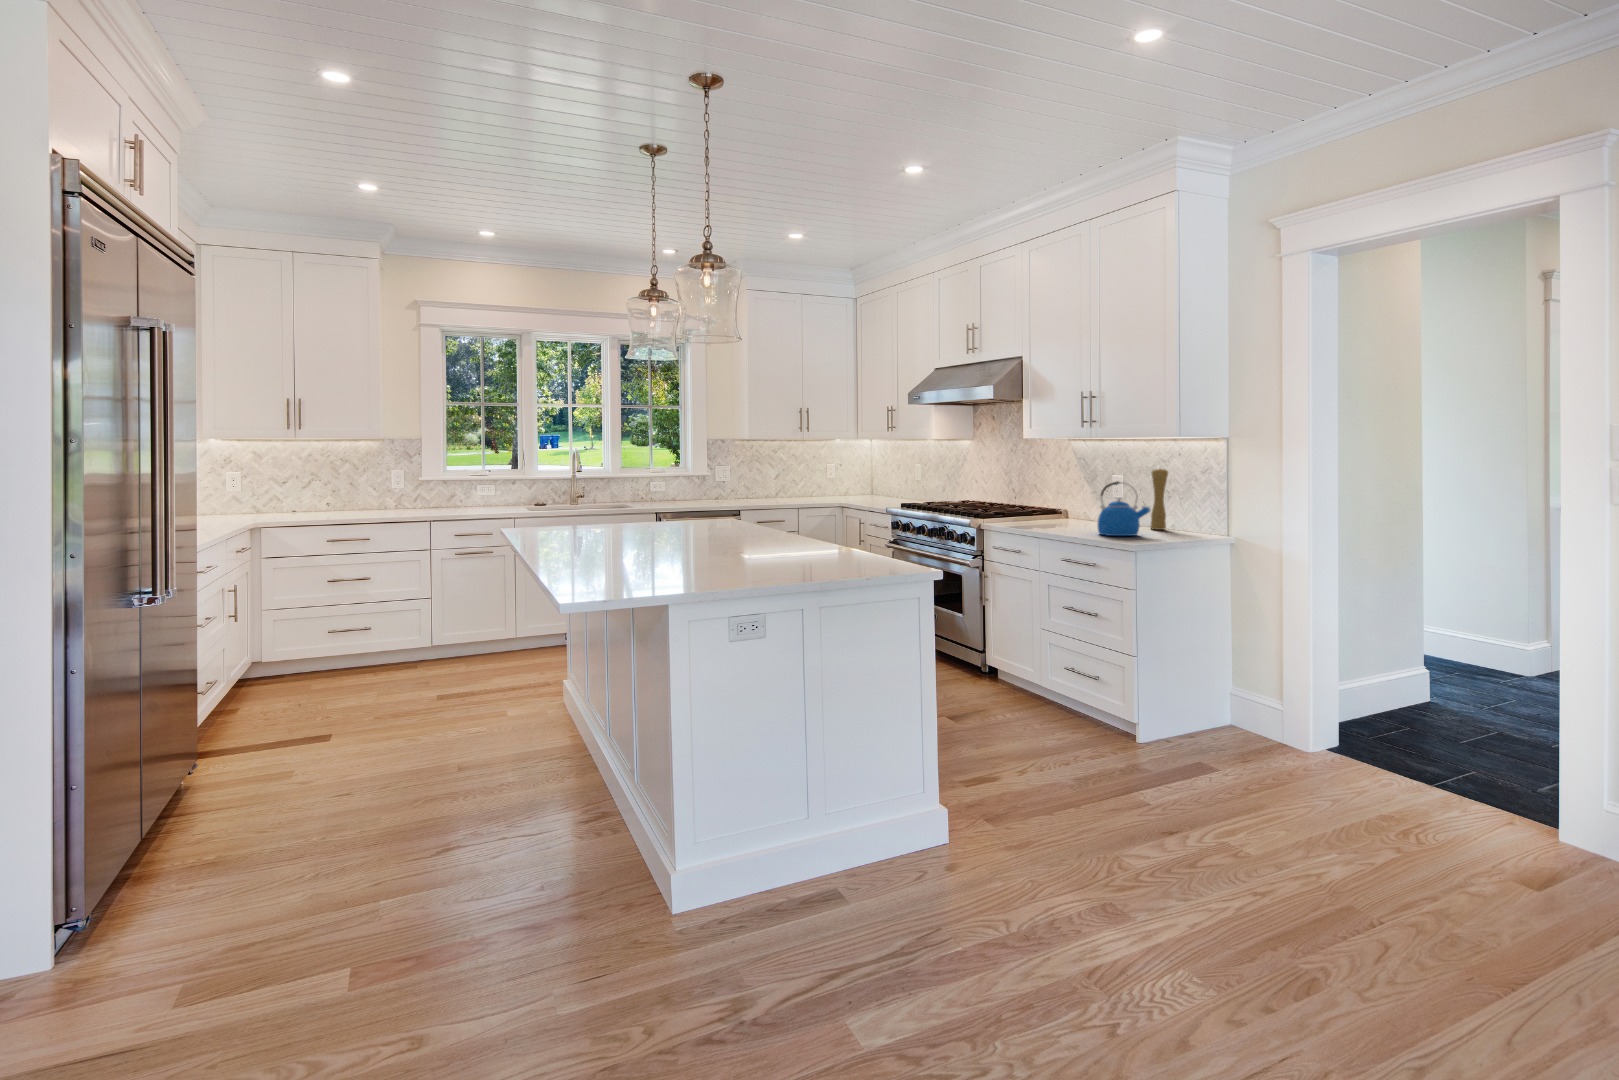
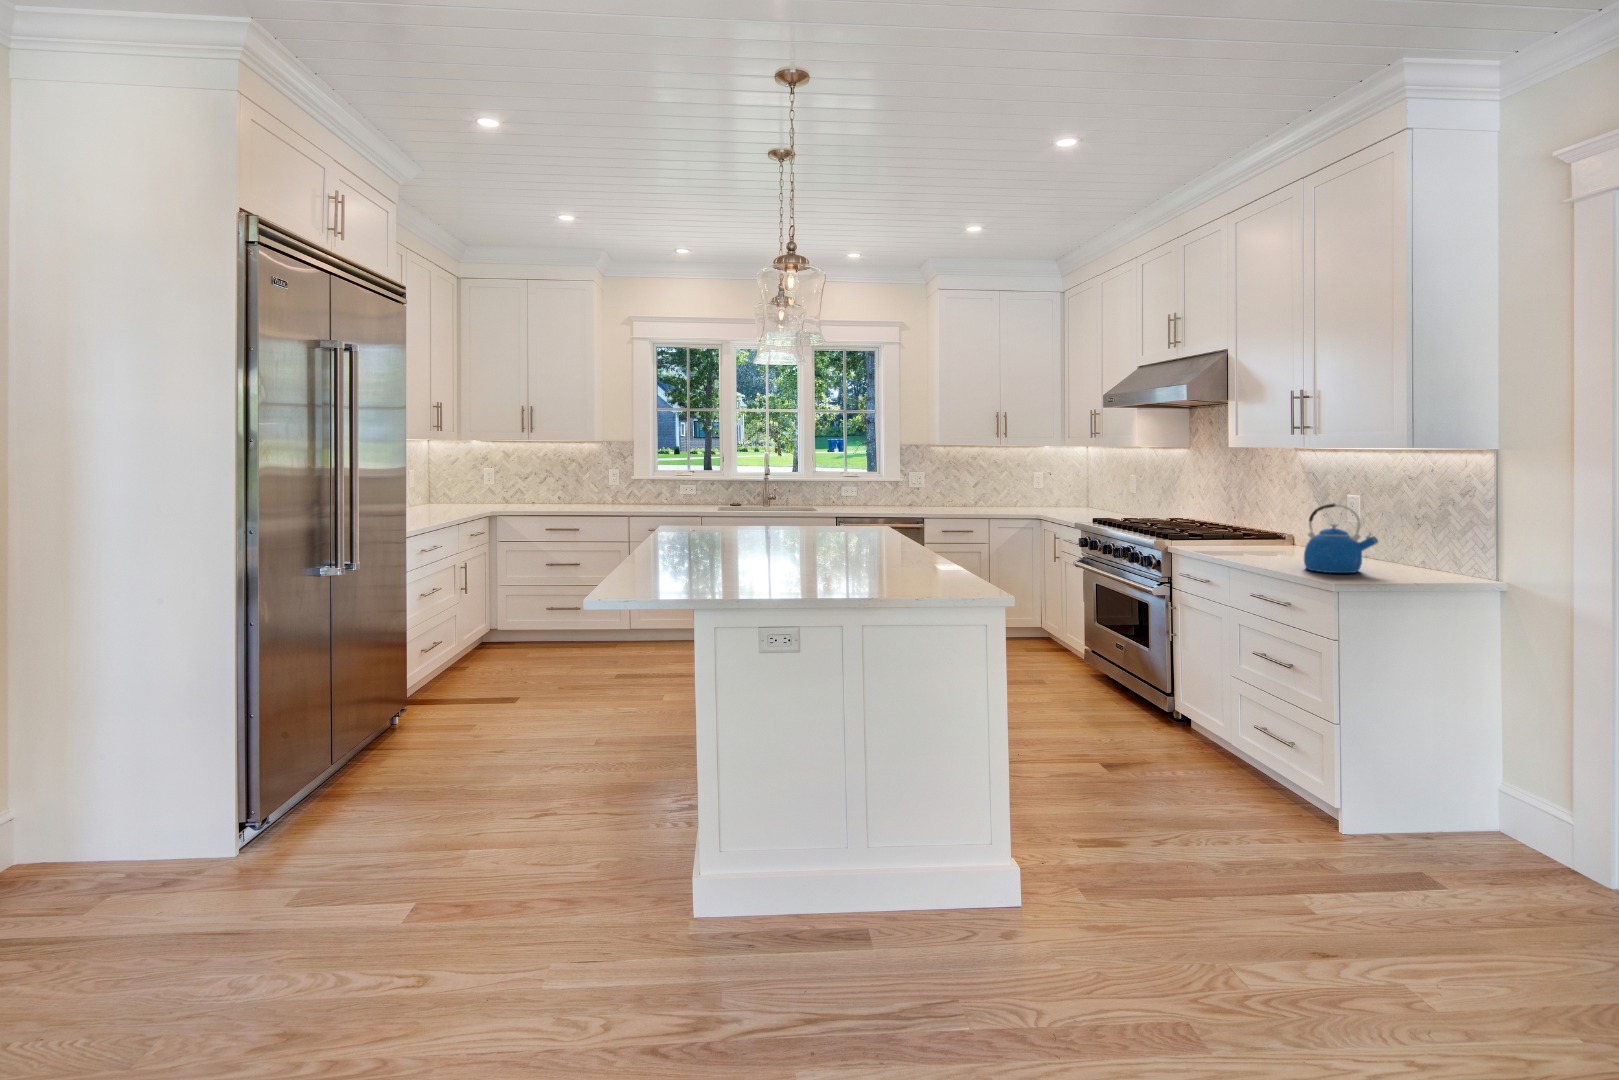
pepper mill: present [1151,469,1168,530] -> none [1387,486,1415,564]

